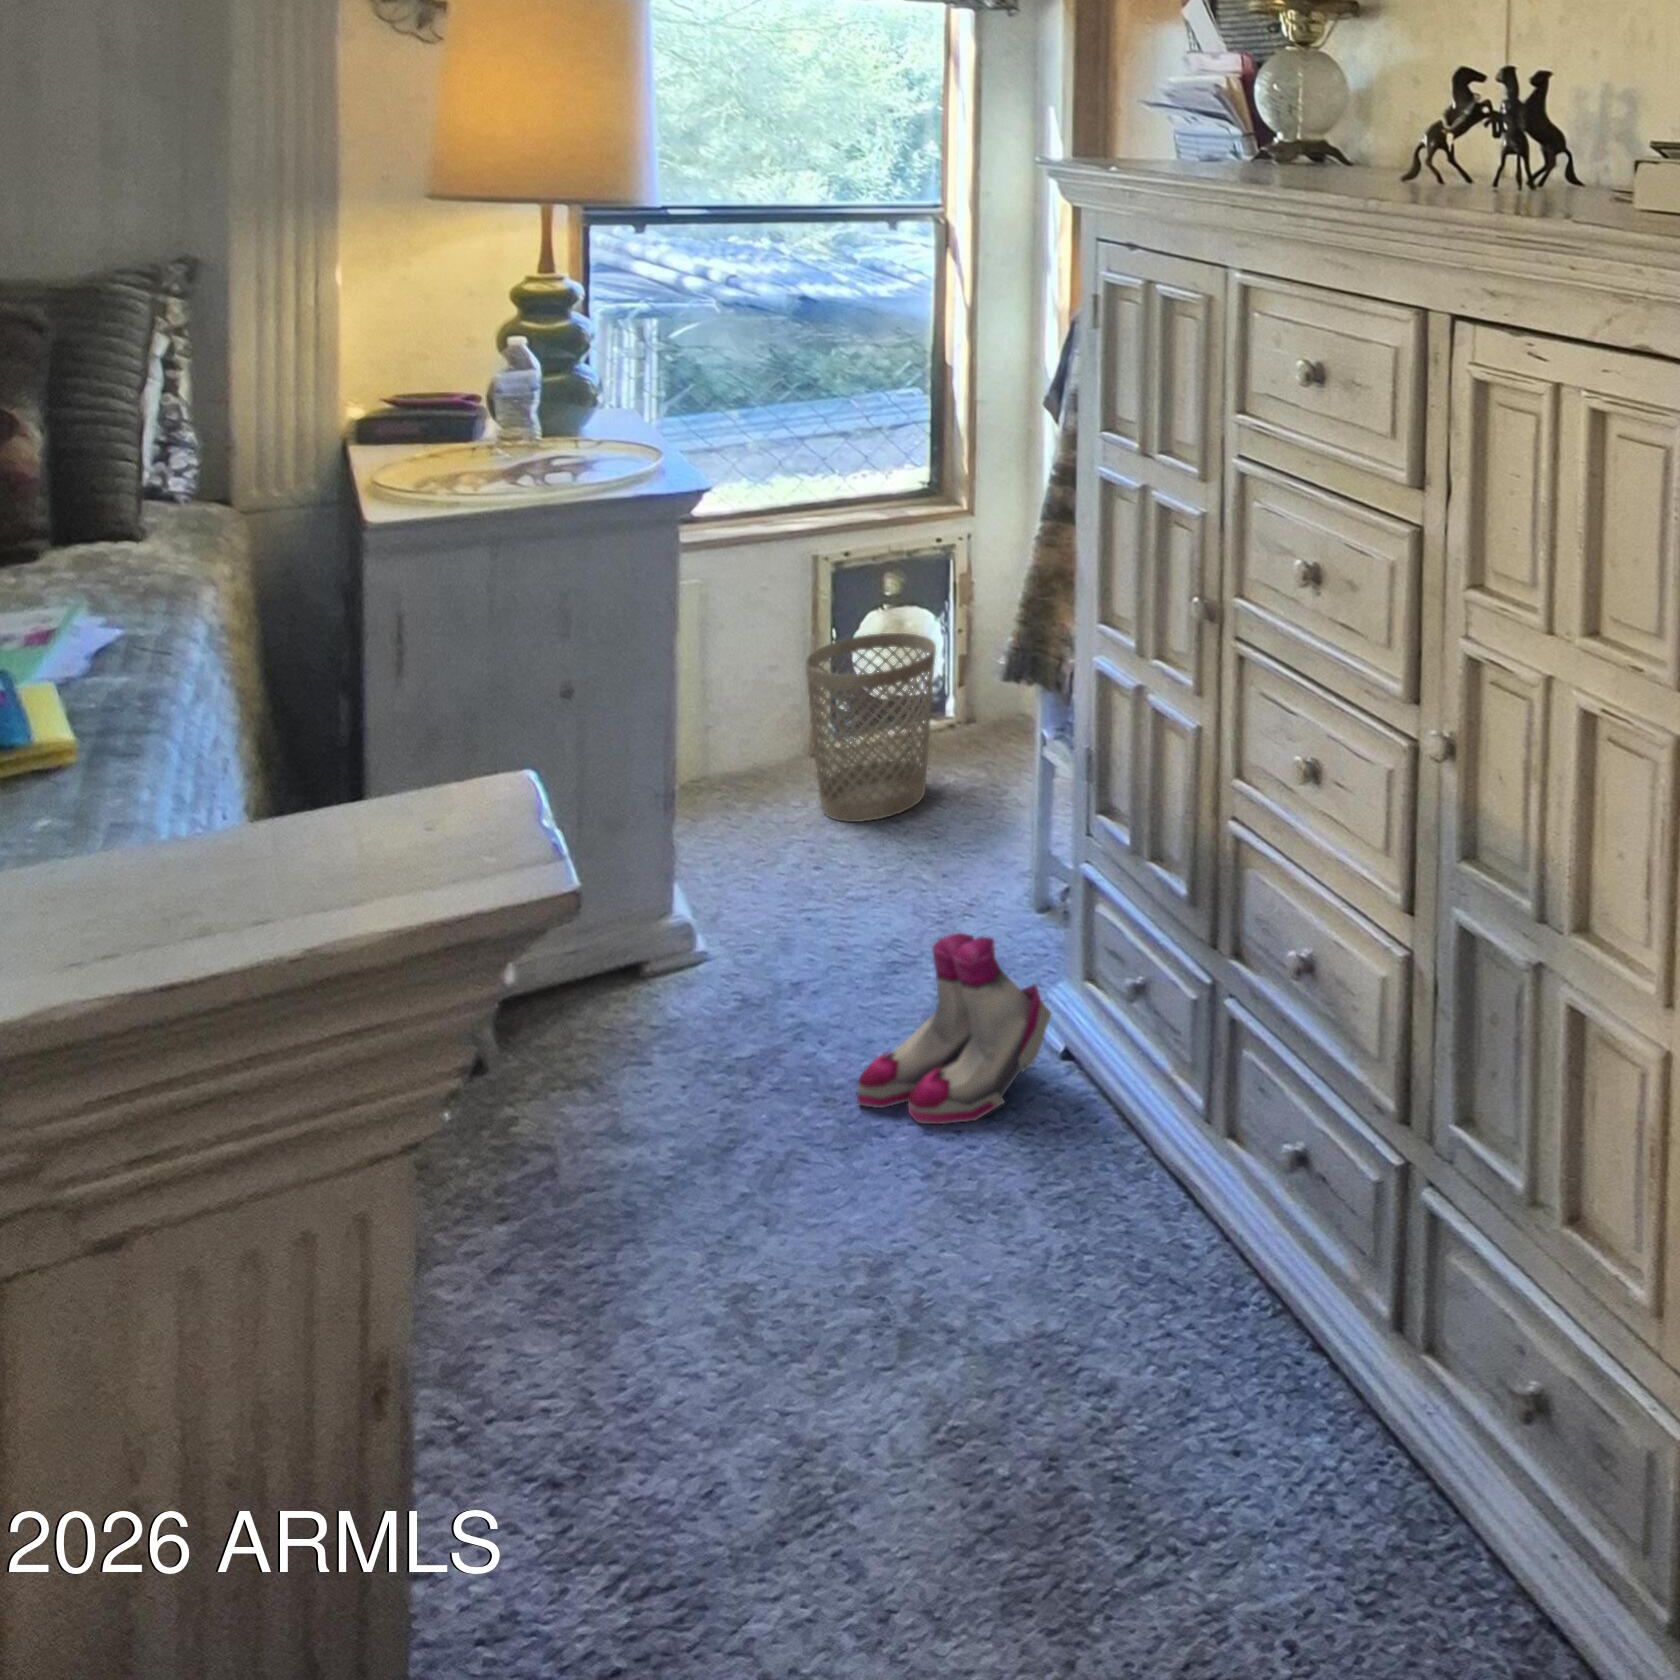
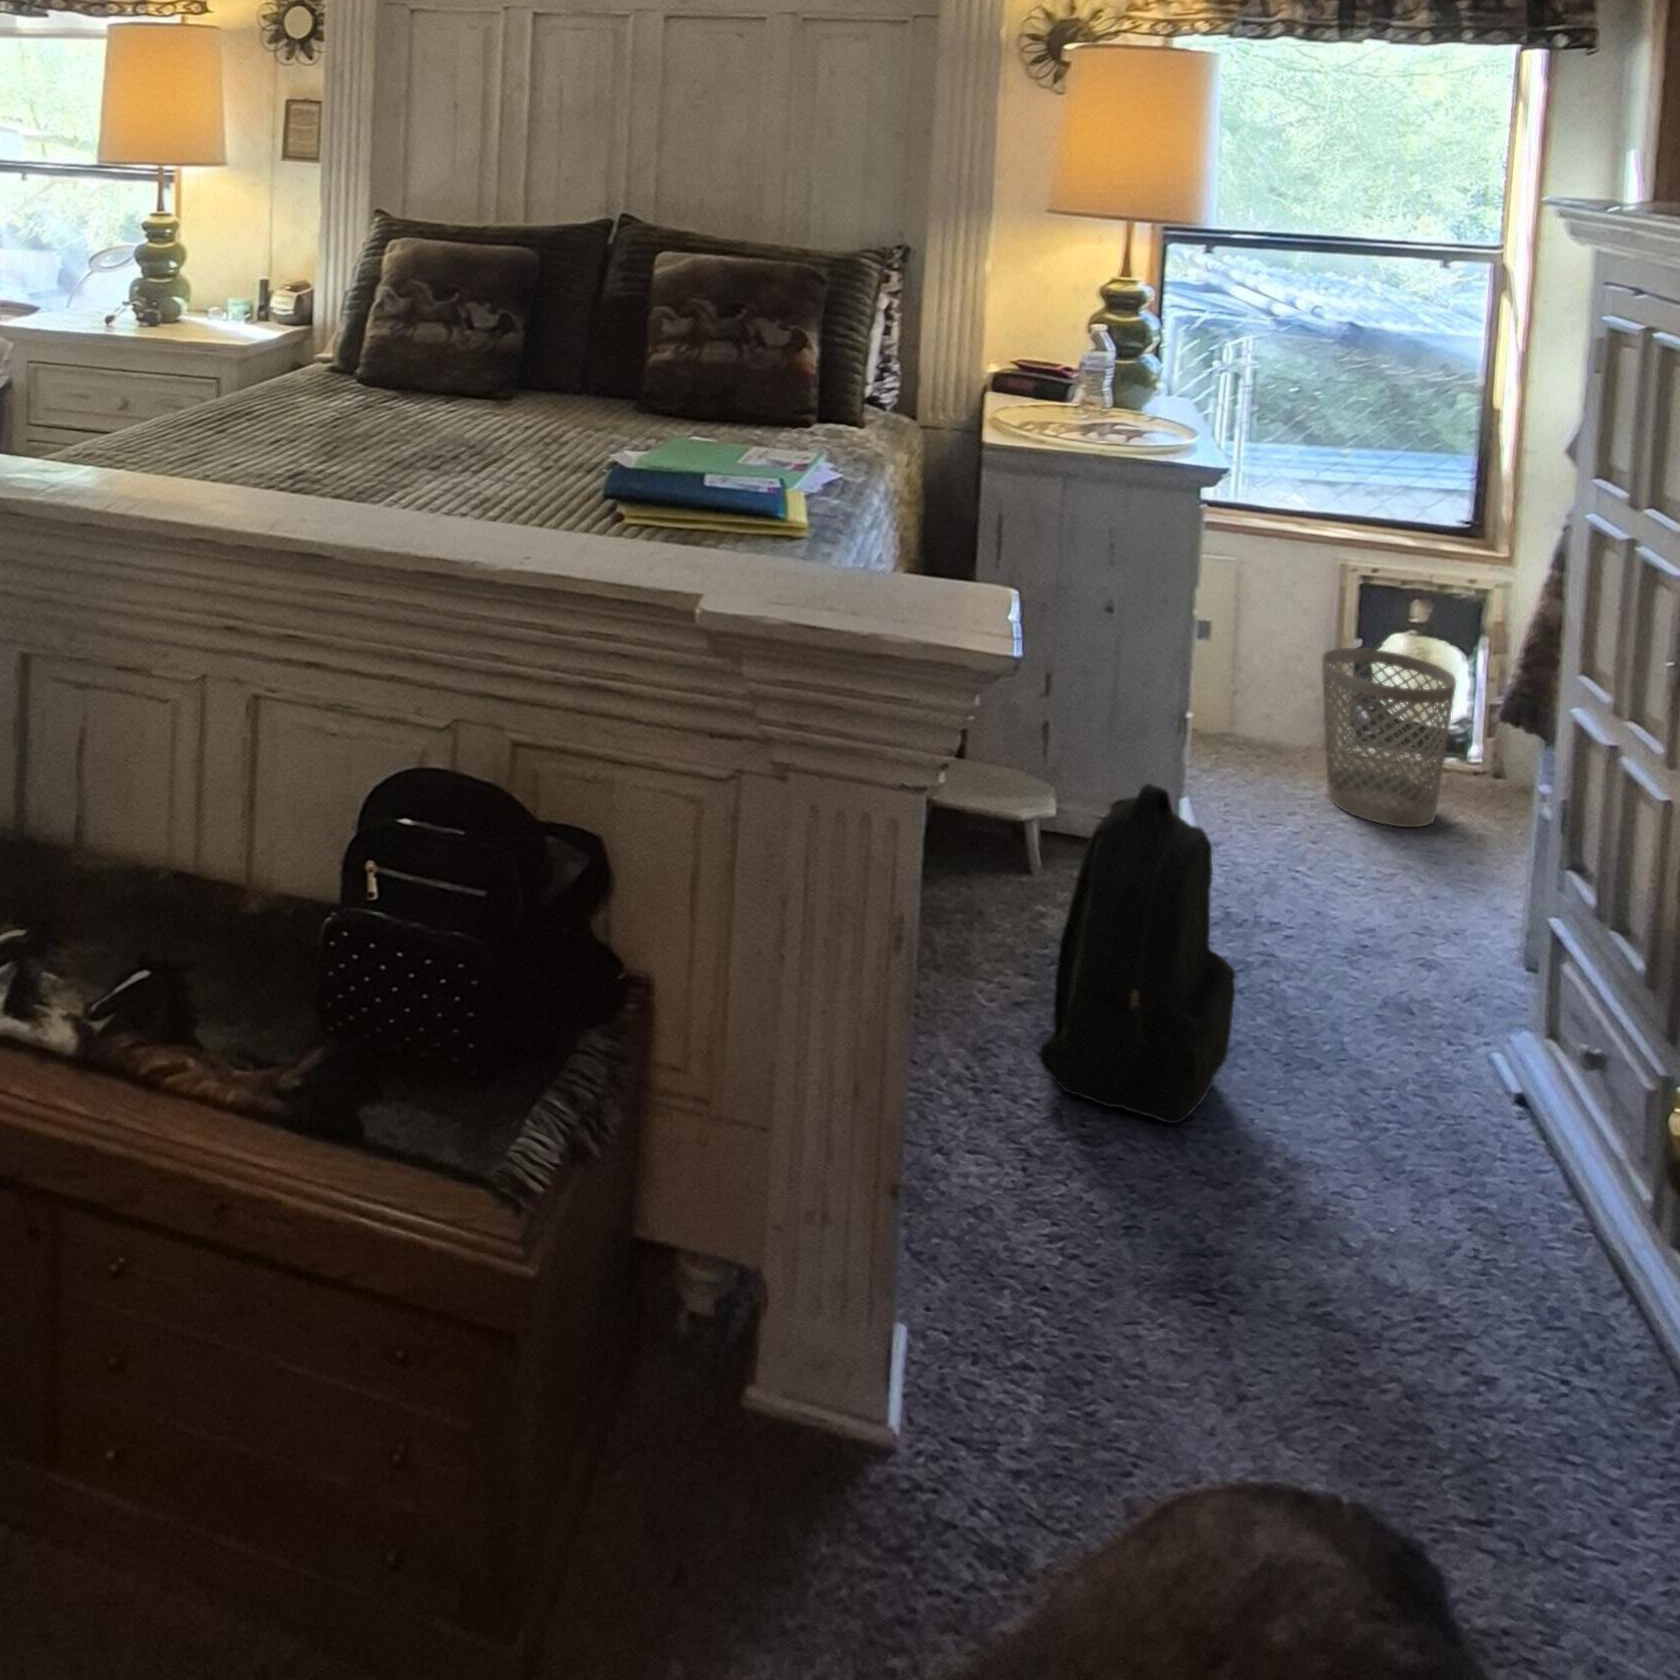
backpack: none [541,916,791,1397] -> present [1039,784,1235,1123]
boots: present [857,933,1052,1124] -> none [1306,924,1506,1096]

